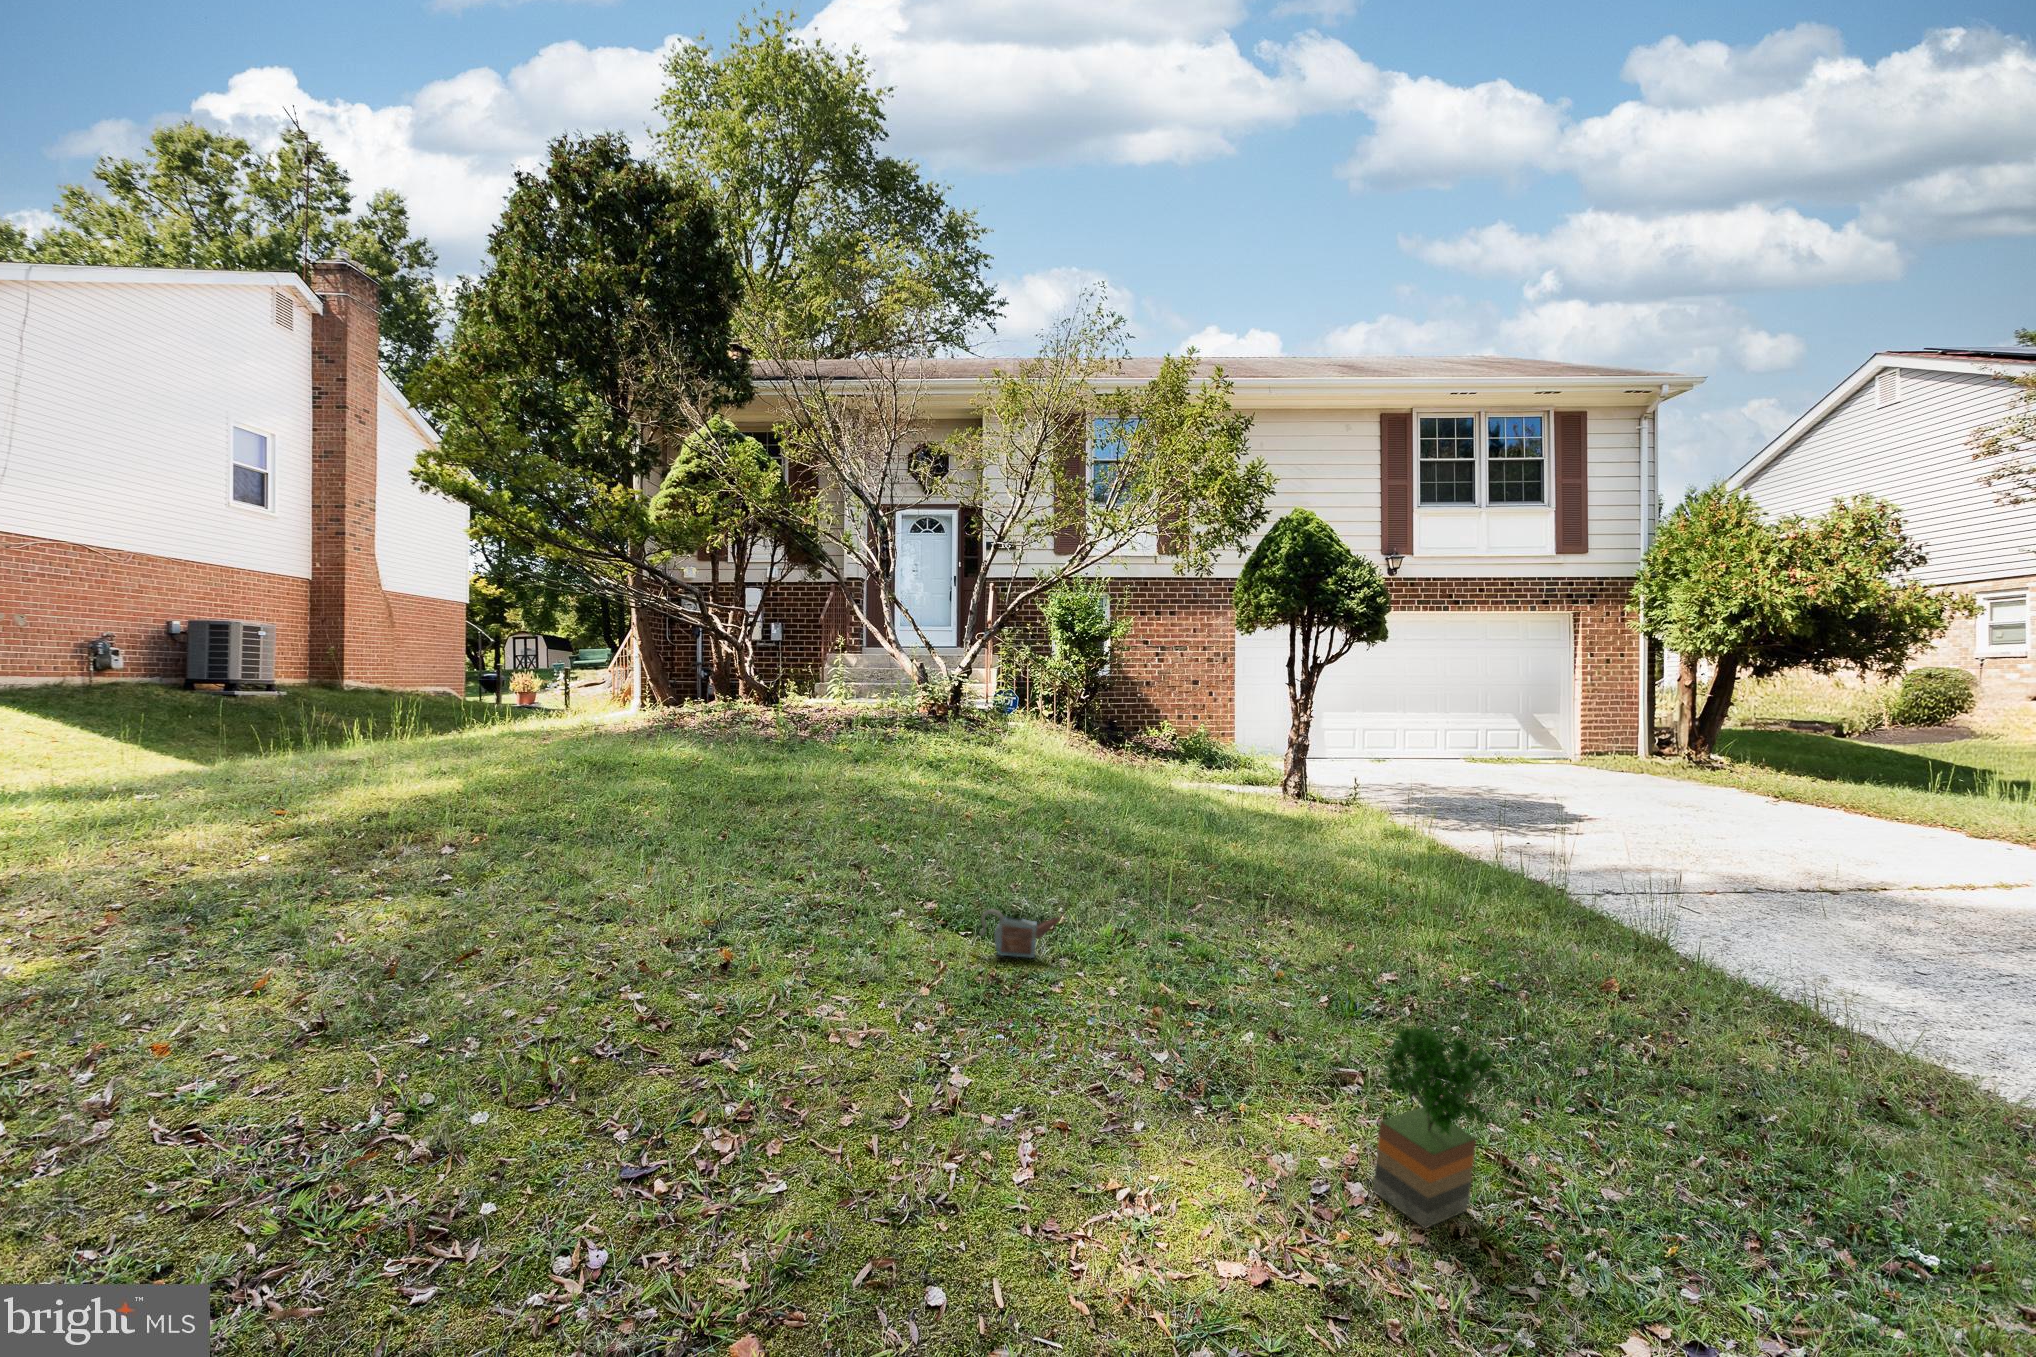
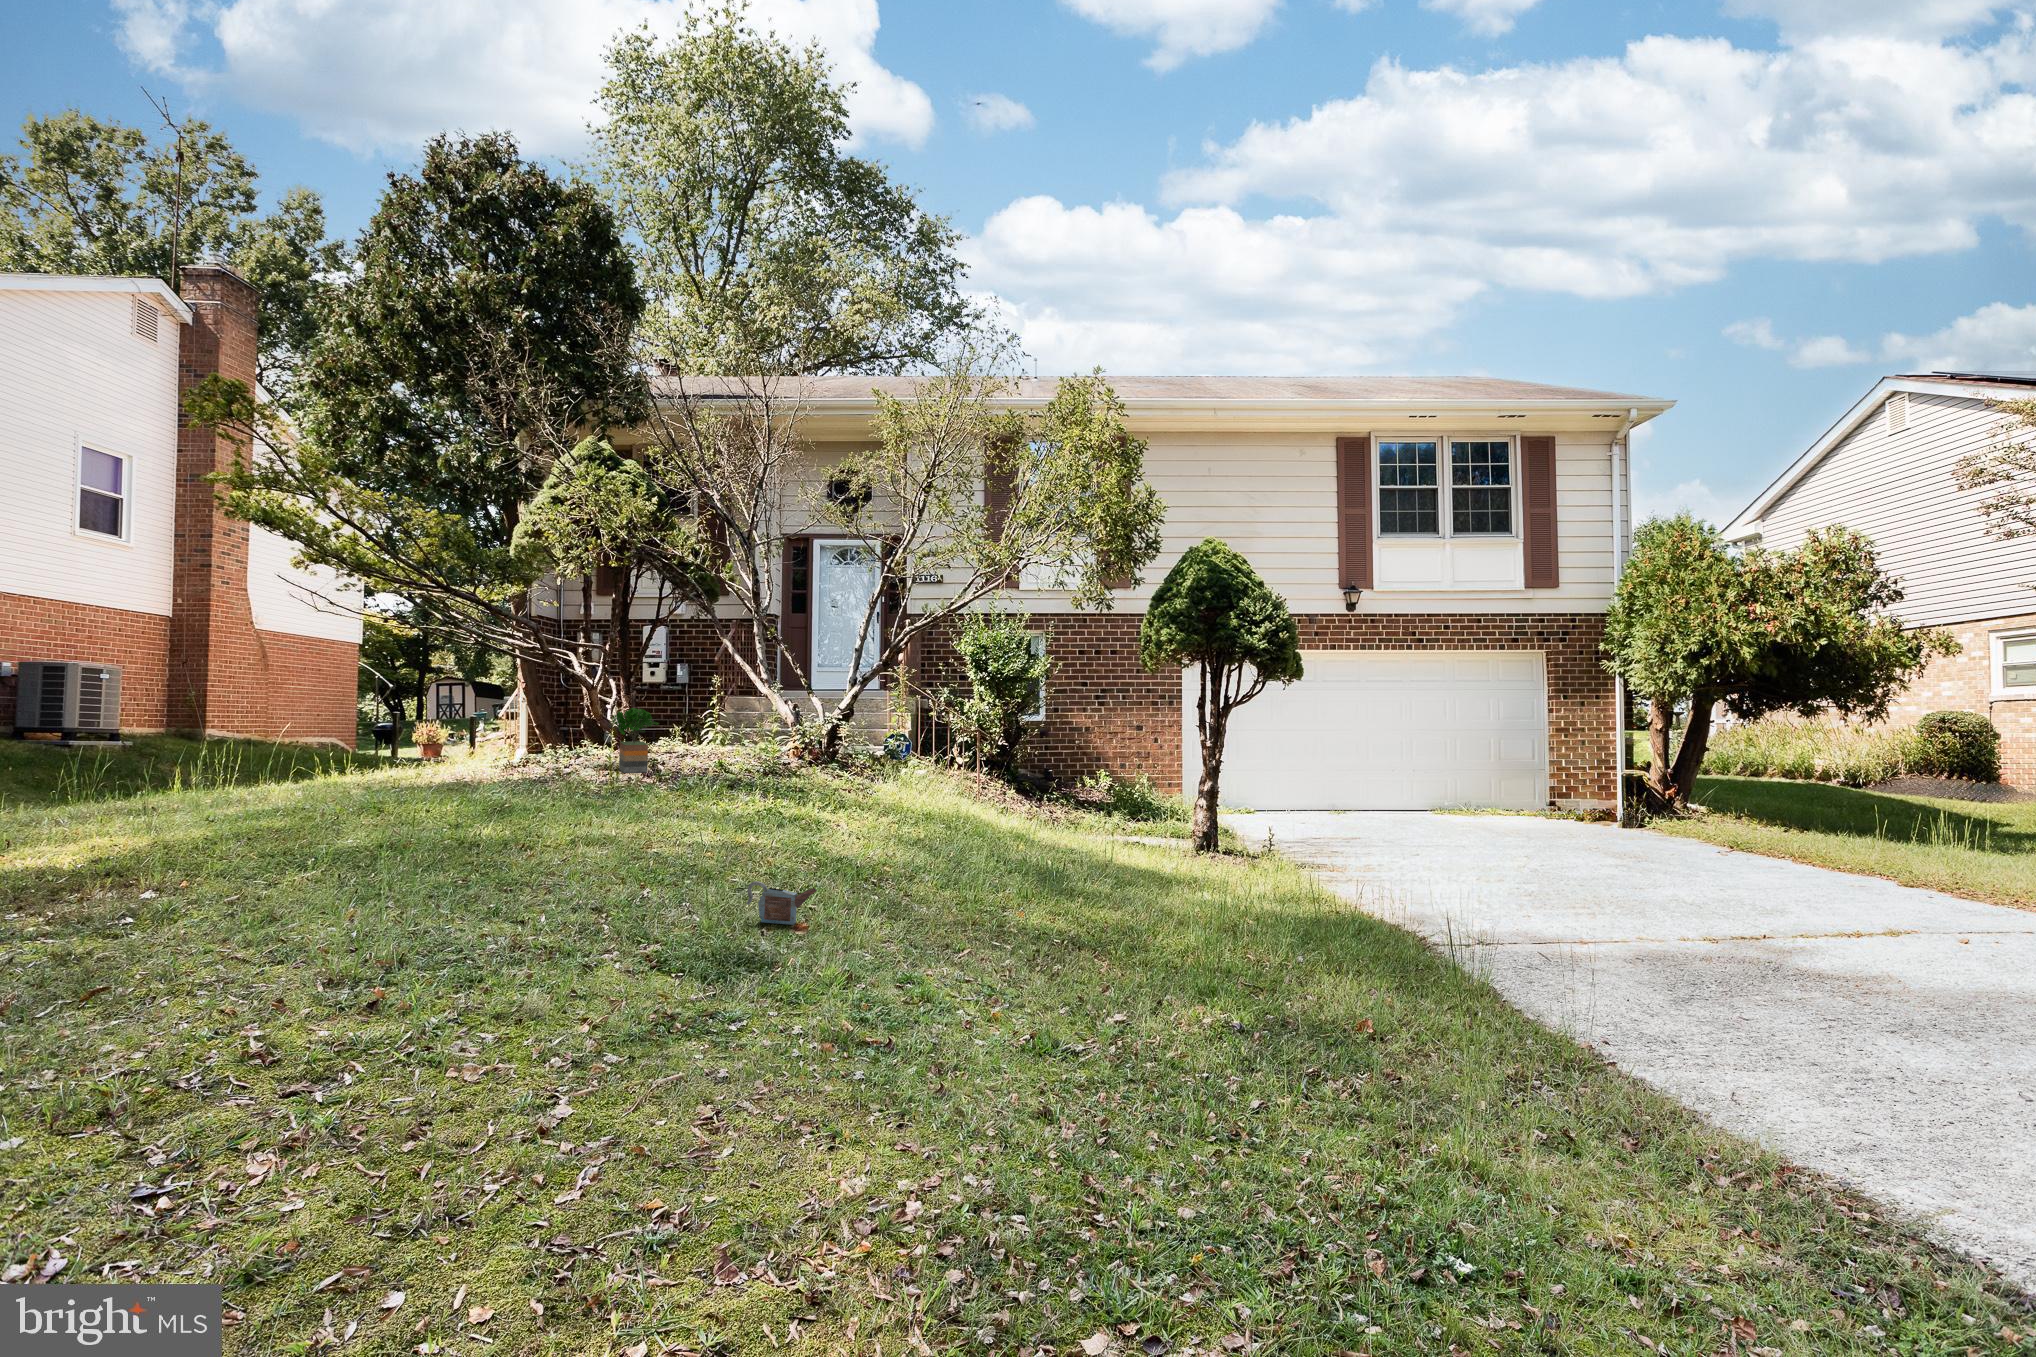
potted tree: present [1373,1026,1506,1228] -> present [612,708,658,773]

